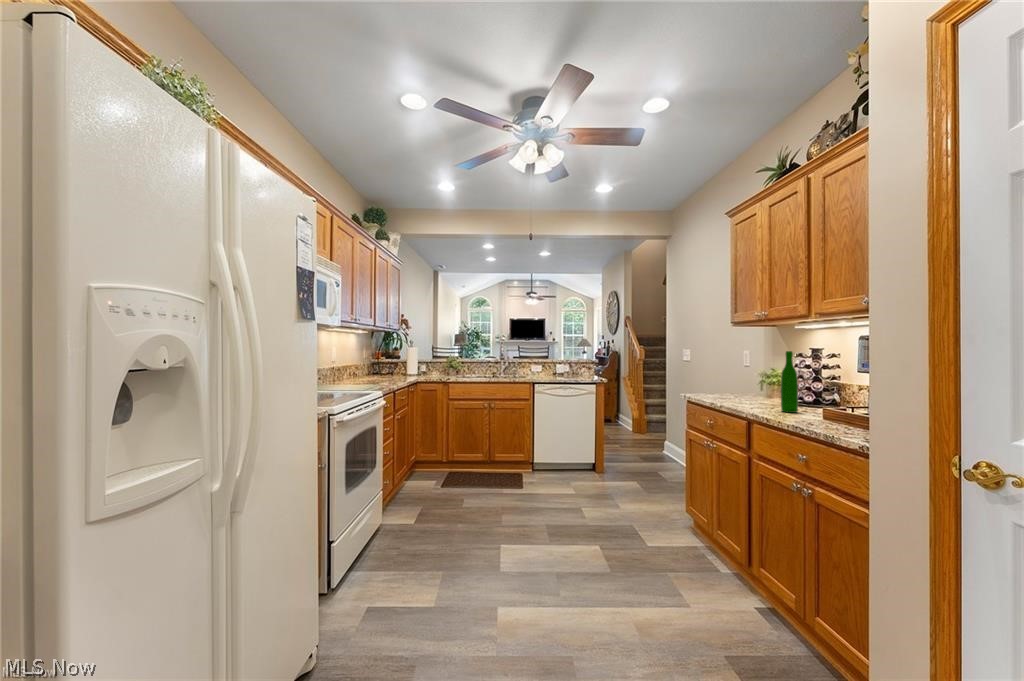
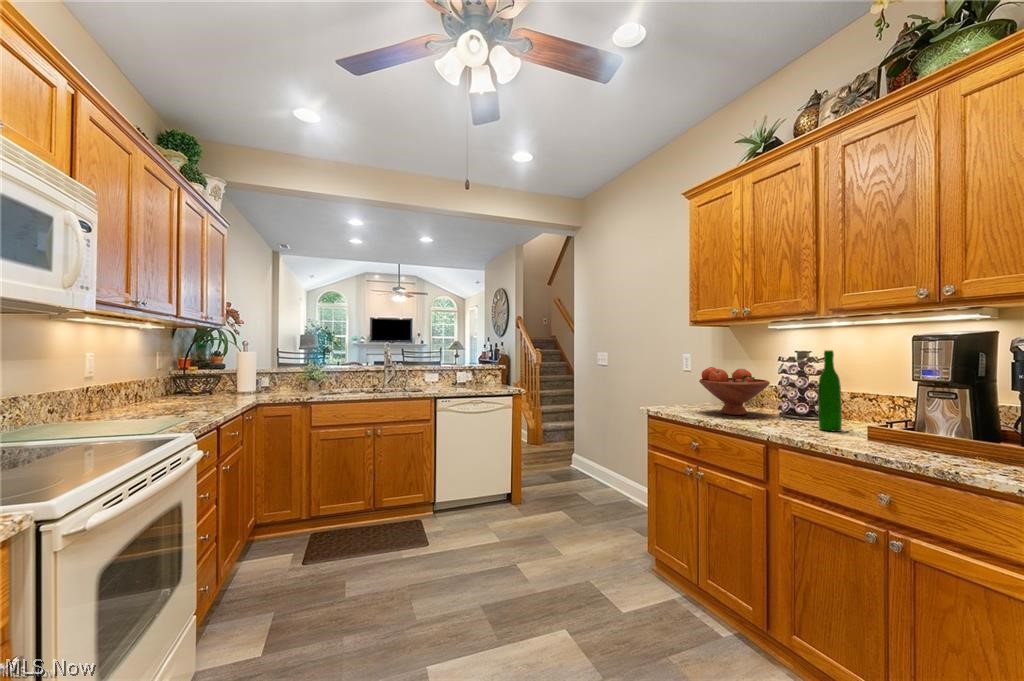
fruit bowl: none [714,363,770,402] -> present [699,367,770,415]

